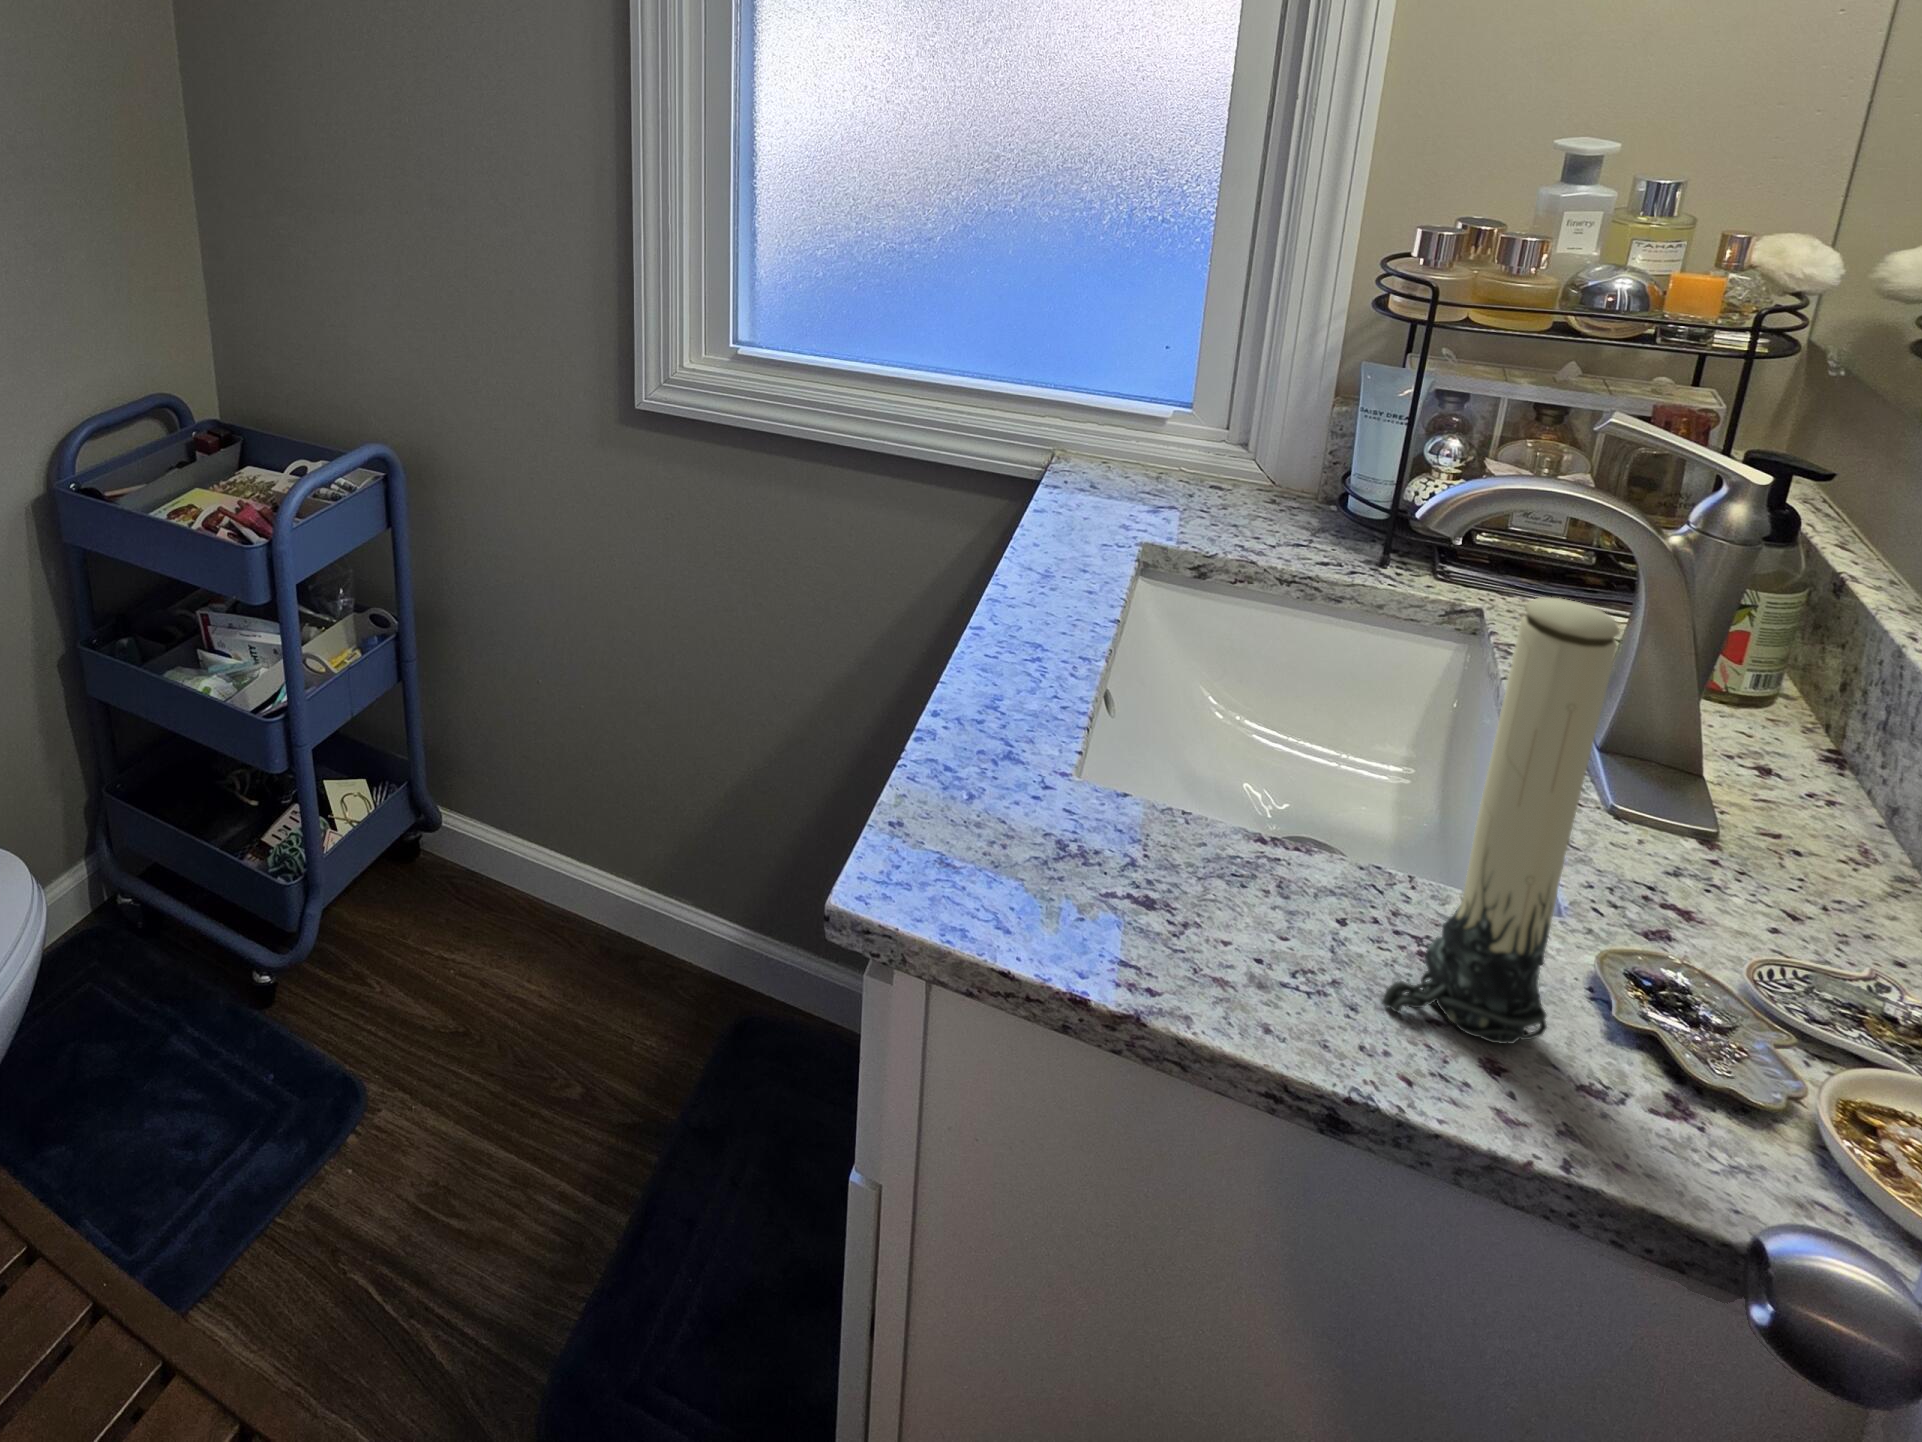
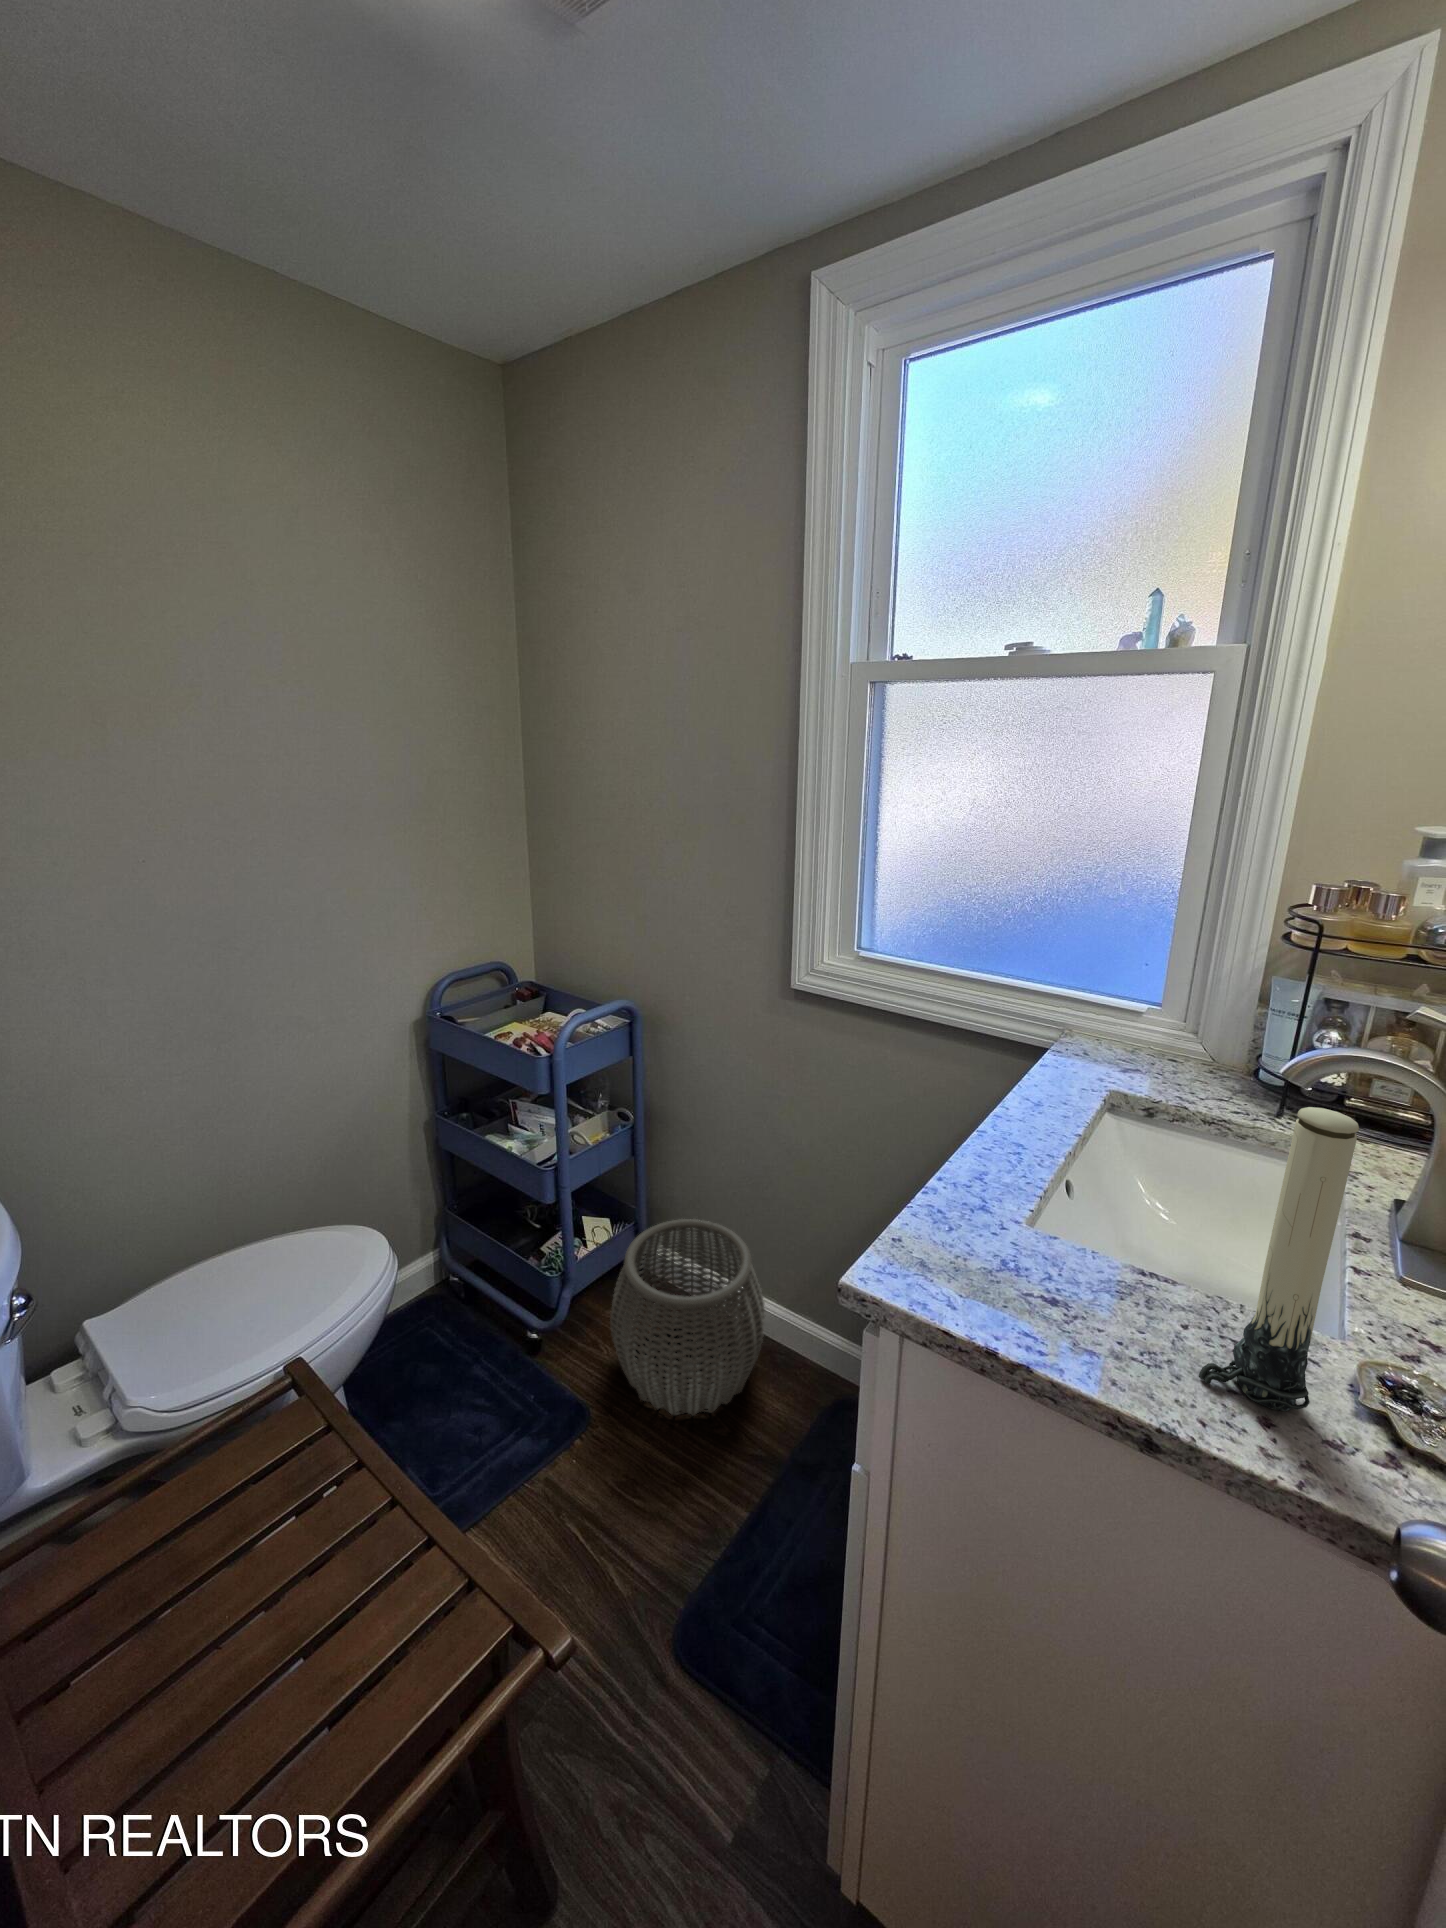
woven basket: none [389,776,628,1085] -> present [610,1219,765,1415]

